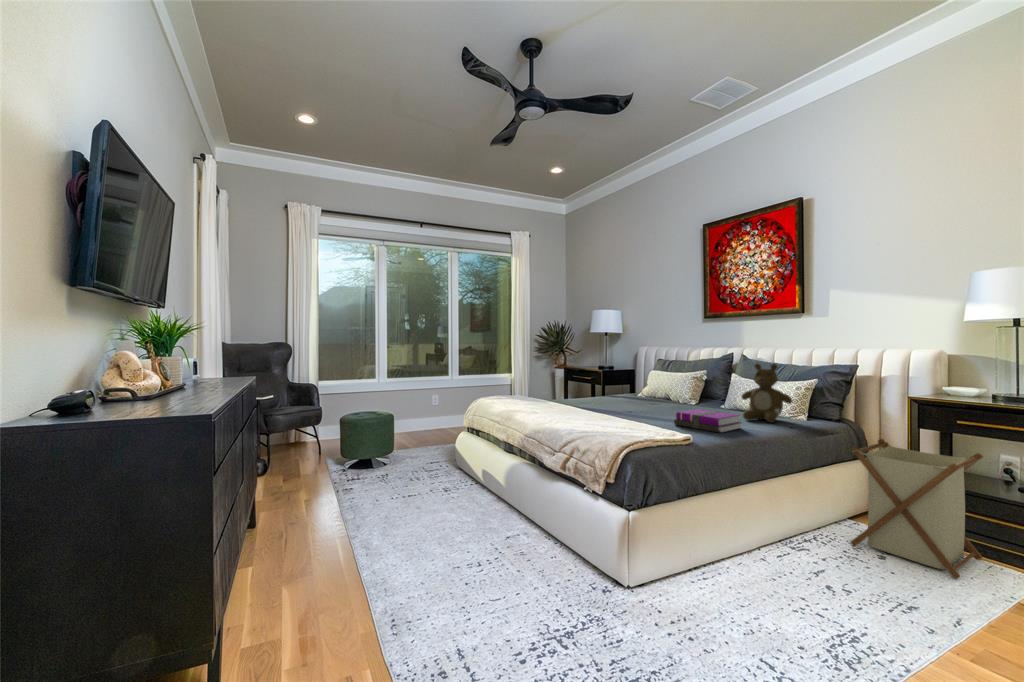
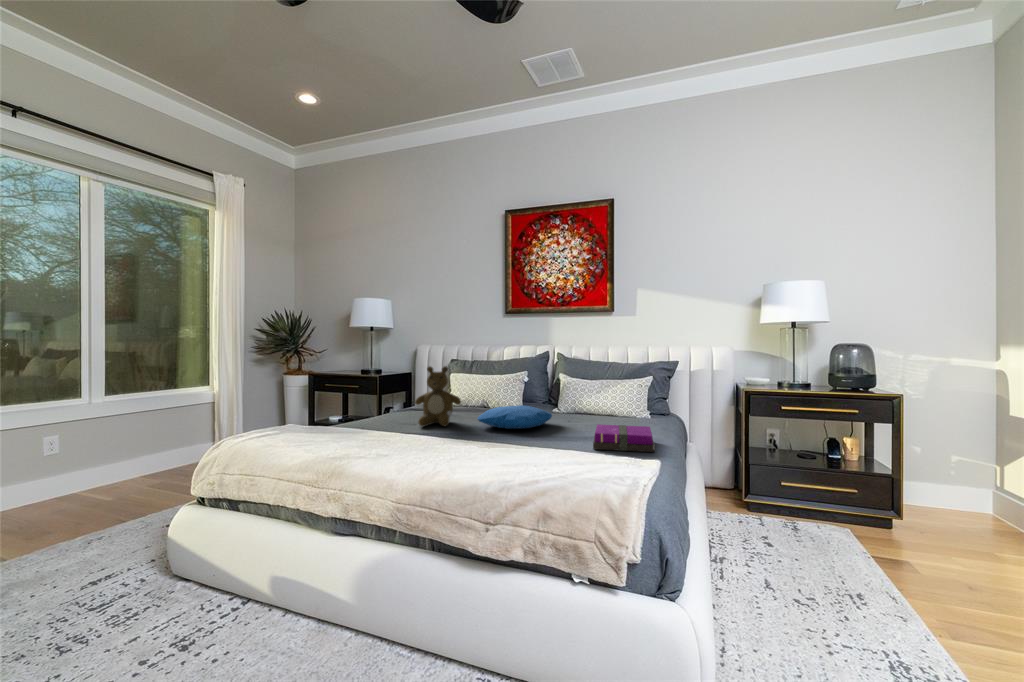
teddy bear: present [741,363,792,422] -> present [415,366,461,426]
pillow: none [626,393,690,410] -> present [477,405,552,429]
laundry basket: present [850,439,983,579] -> none [720,429,818,543]

